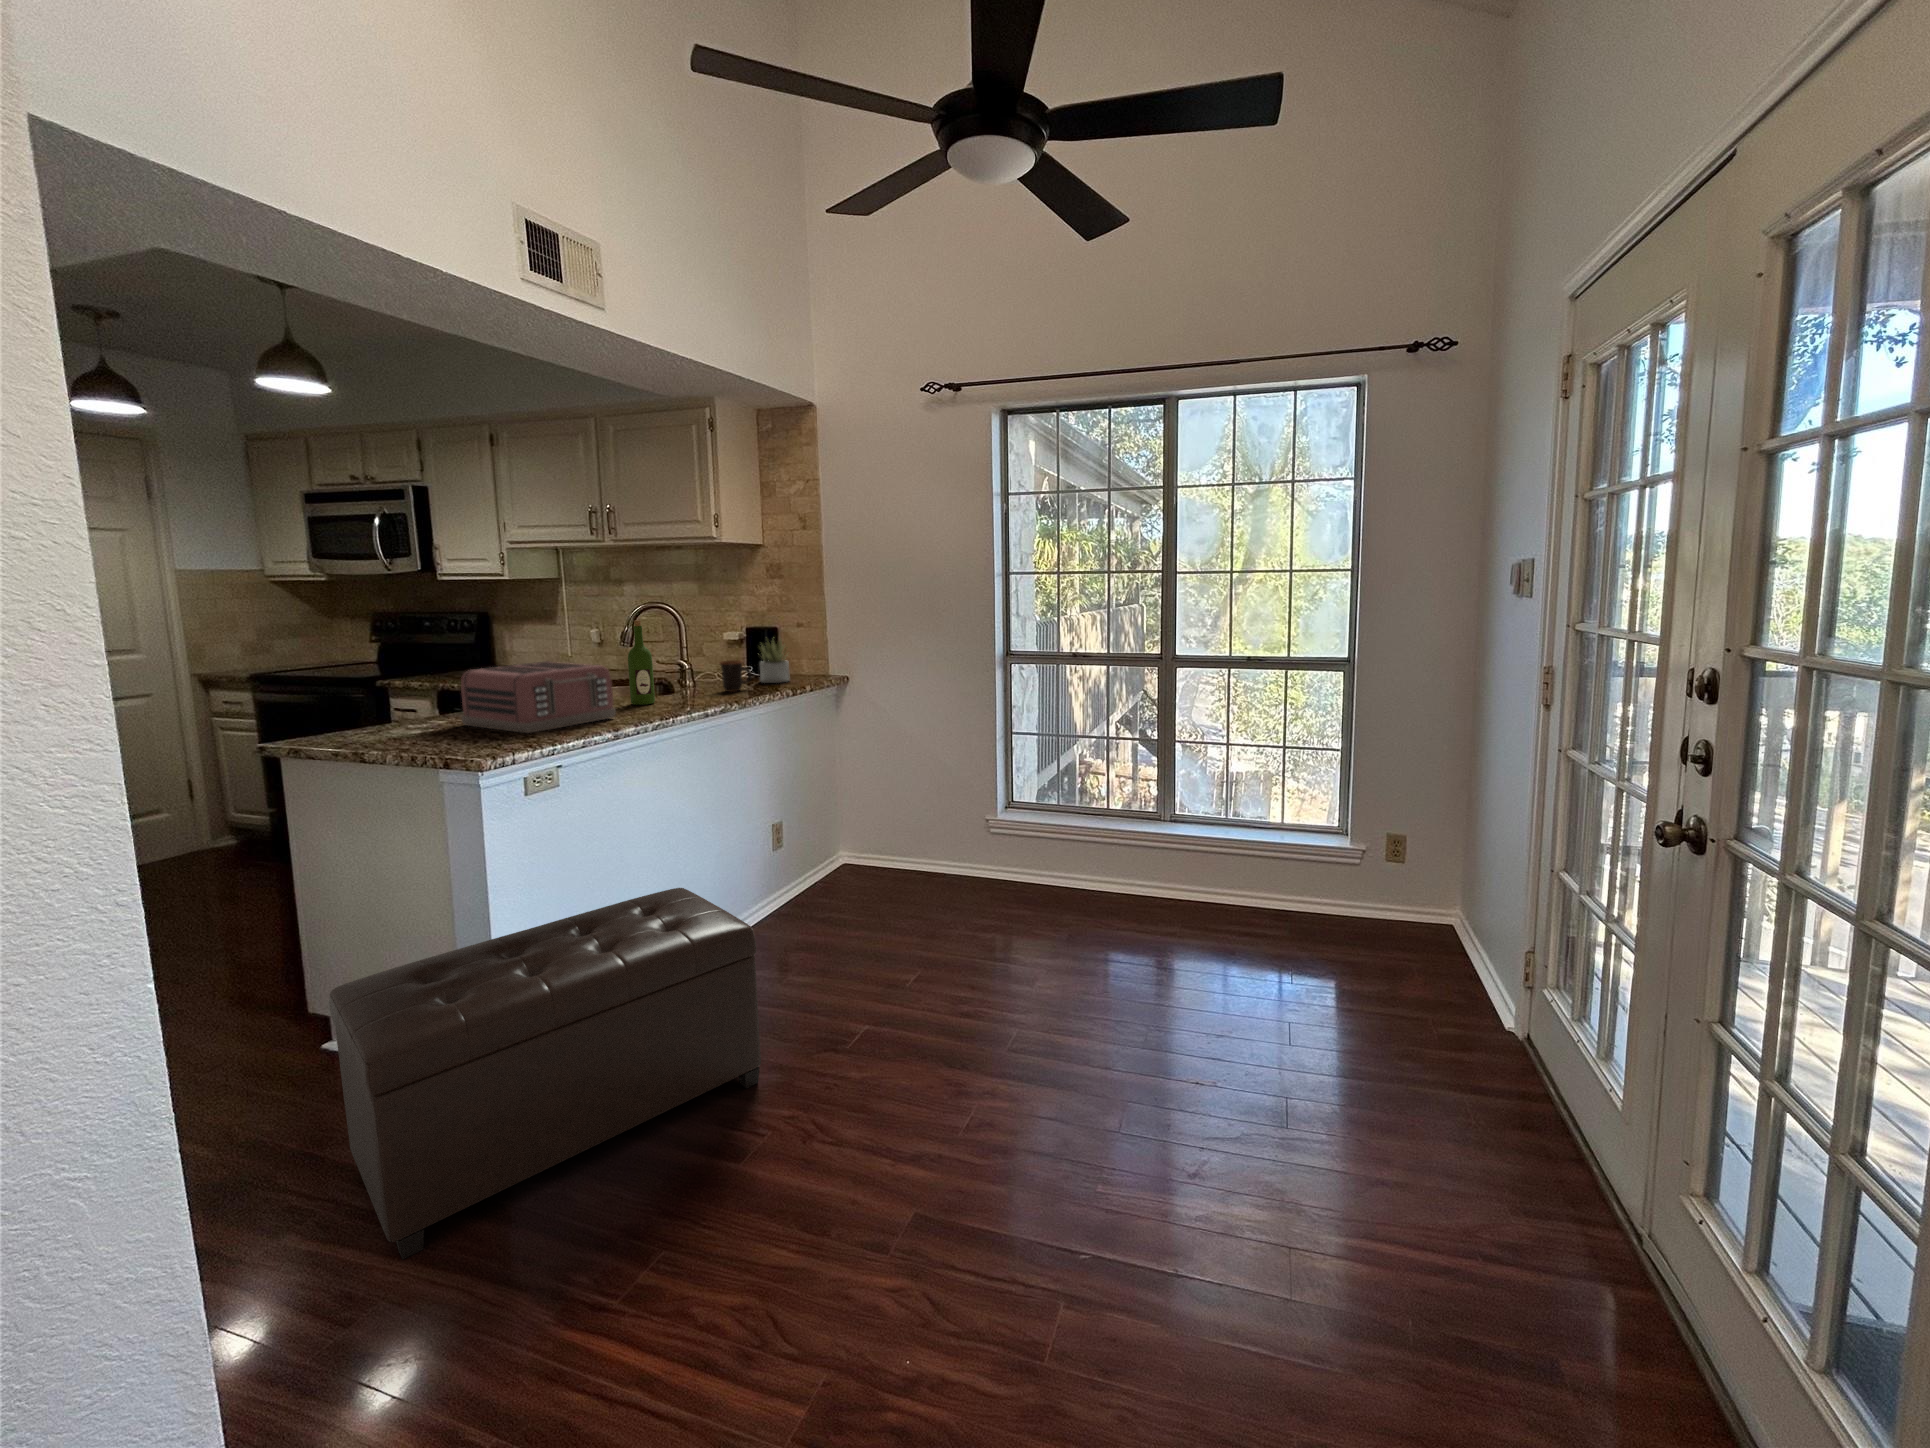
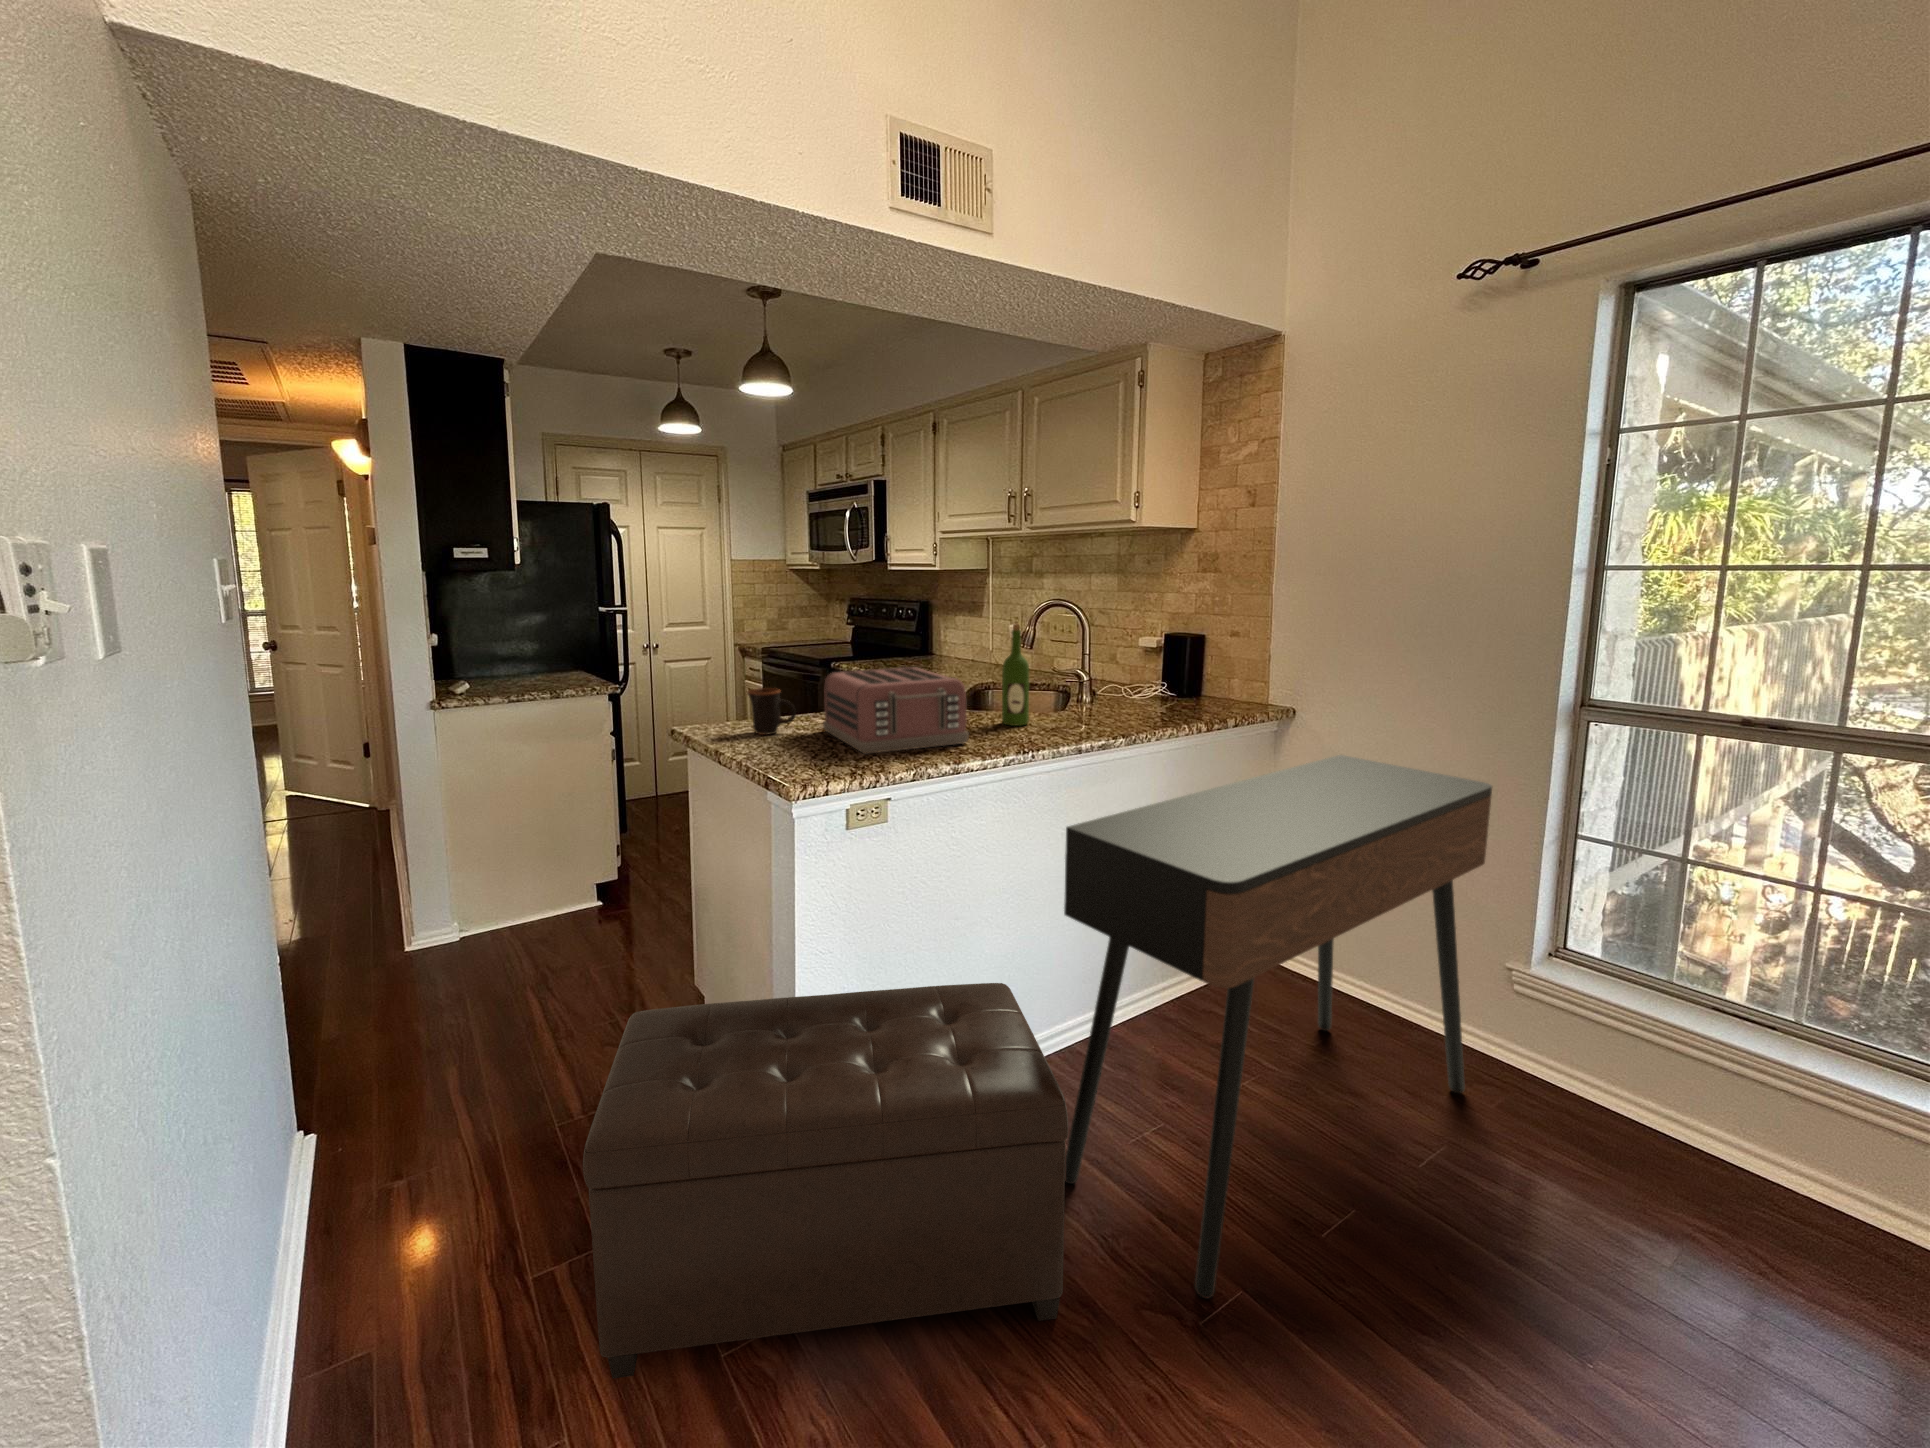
succulent plant: present [759,639,789,683] -> none [1171,648,1213,709]
mug: present [720,660,752,692] -> present [747,688,796,735]
console table: none [721,701,973,1038] -> present [1064,755,1492,1299]

